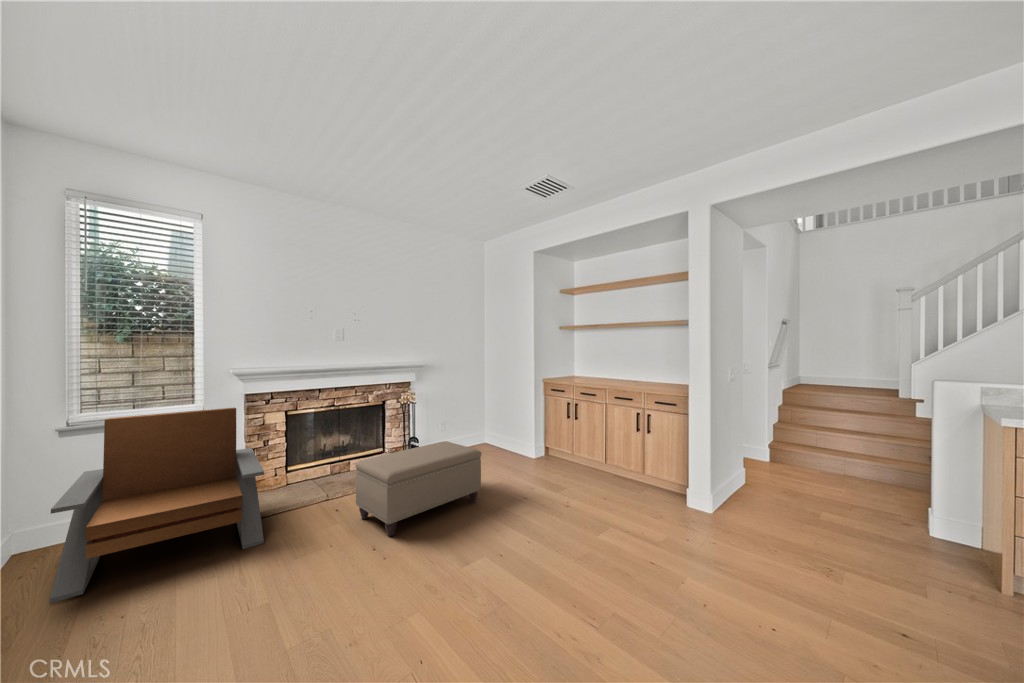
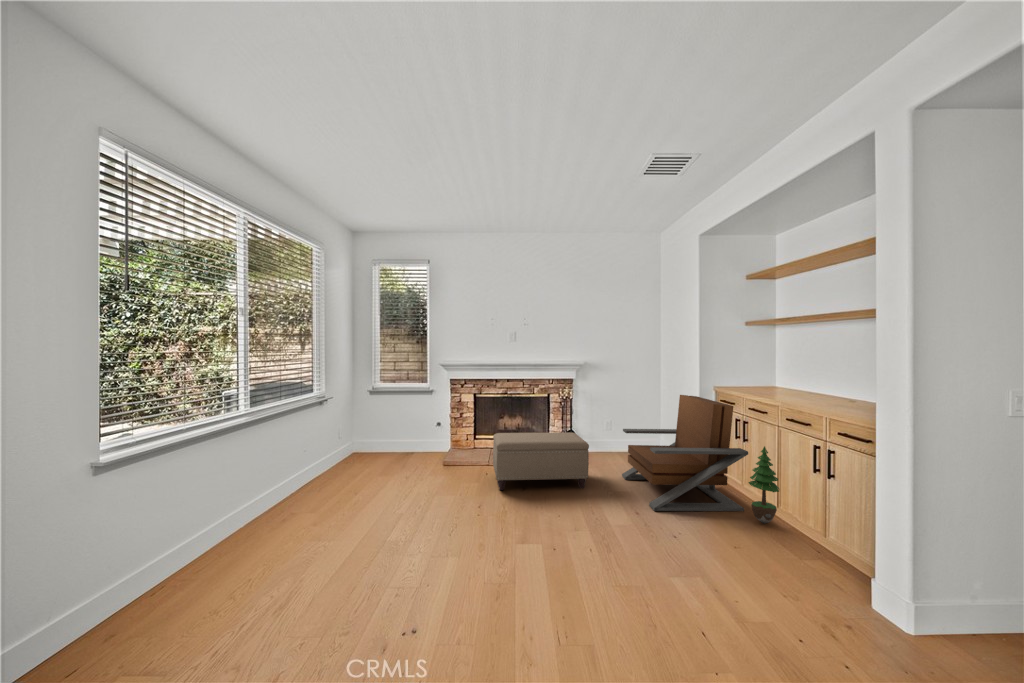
lounge chair: present [49,408,264,603] -> present [622,395,748,511]
potted tree: none [628,425,653,491] -> present [749,446,780,524]

